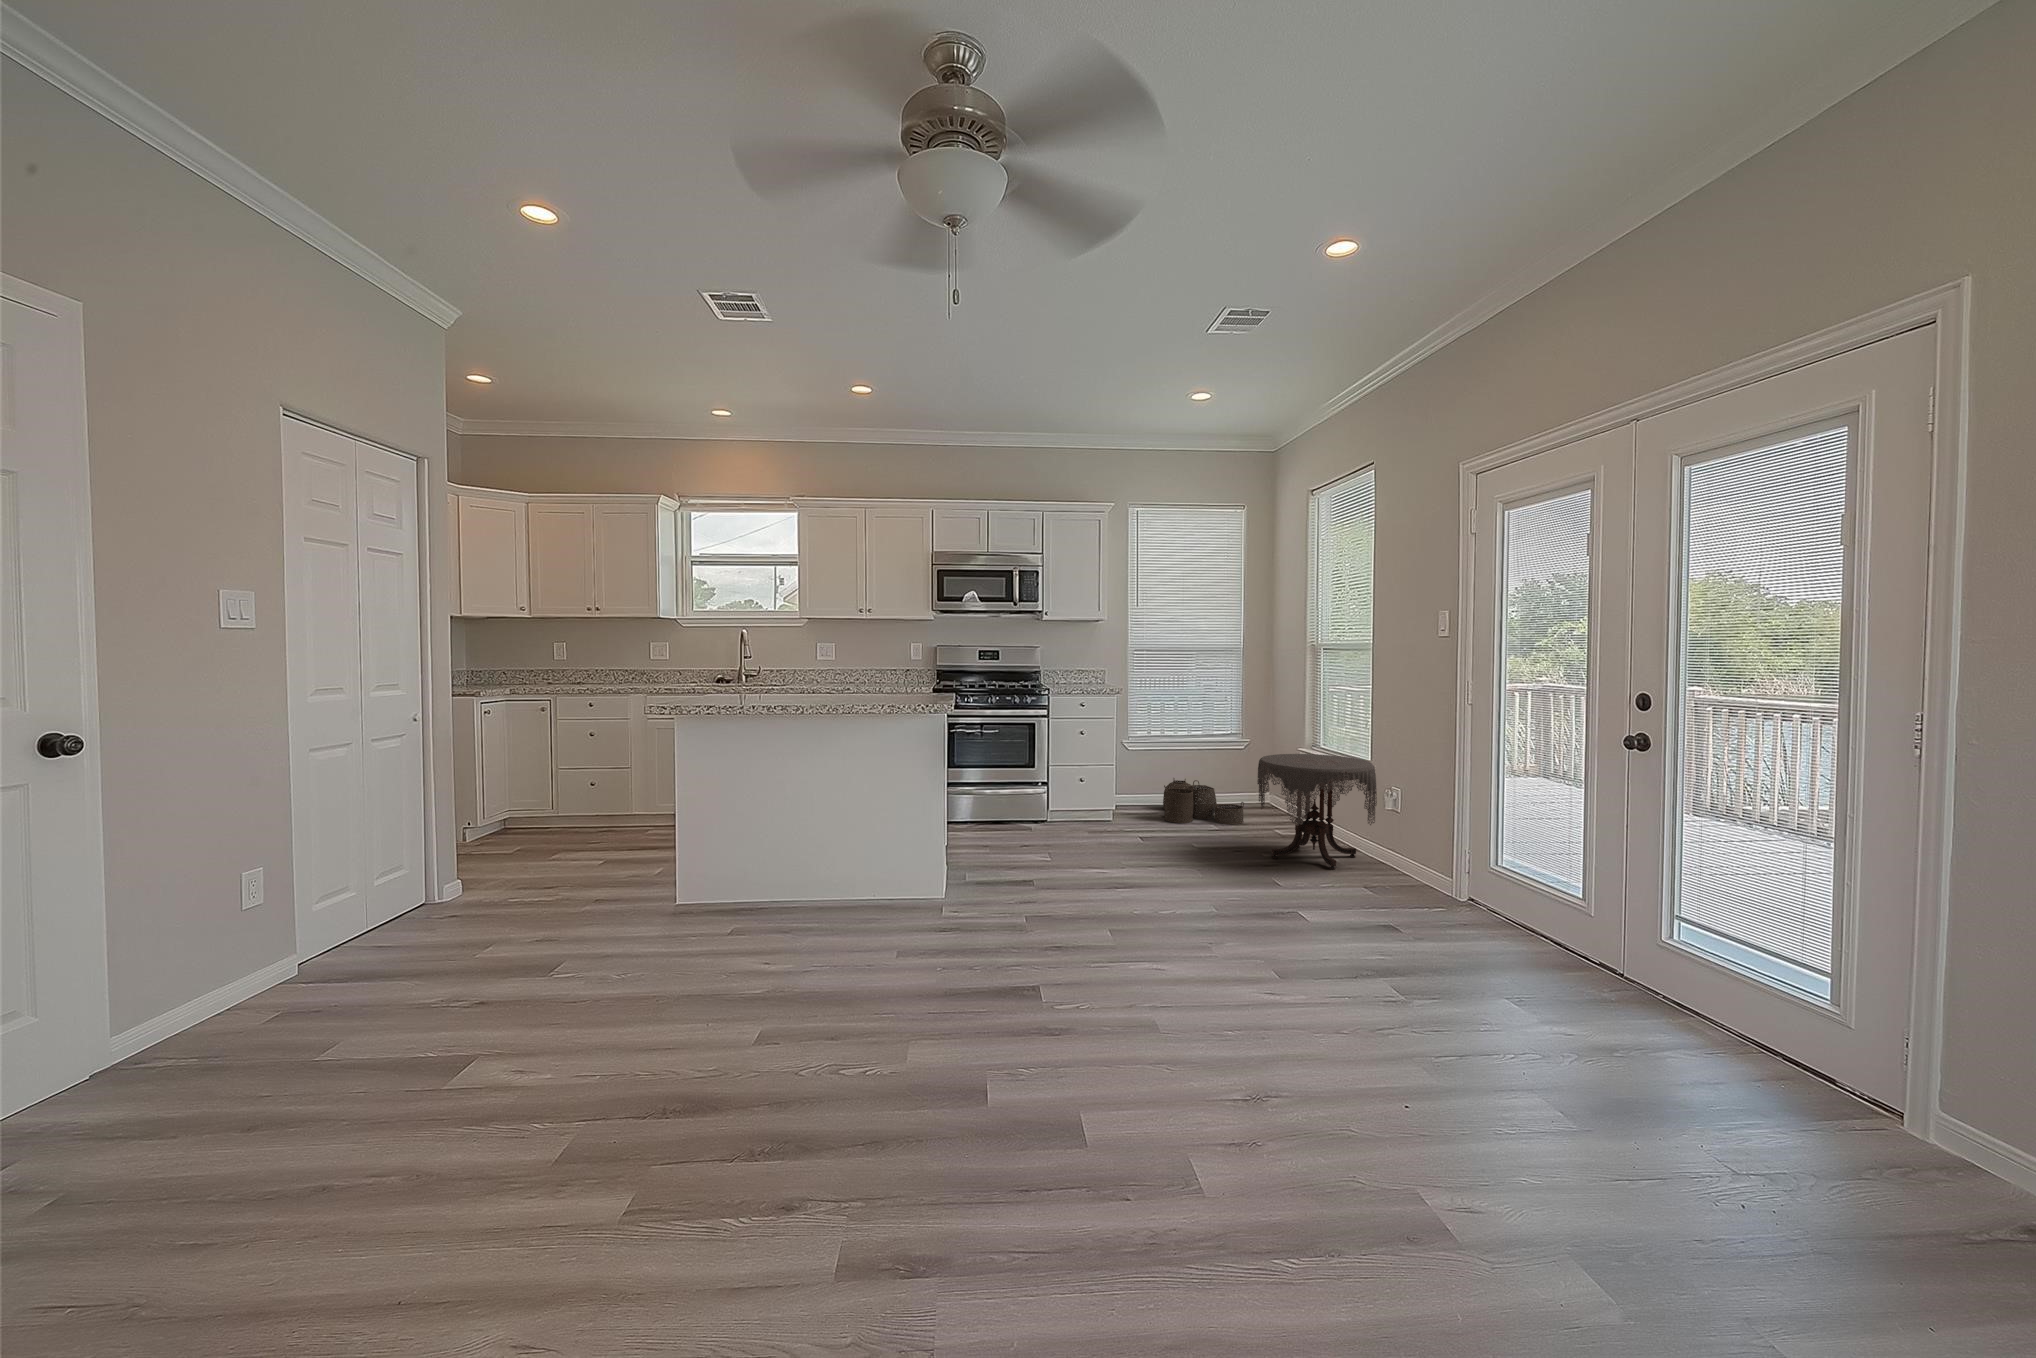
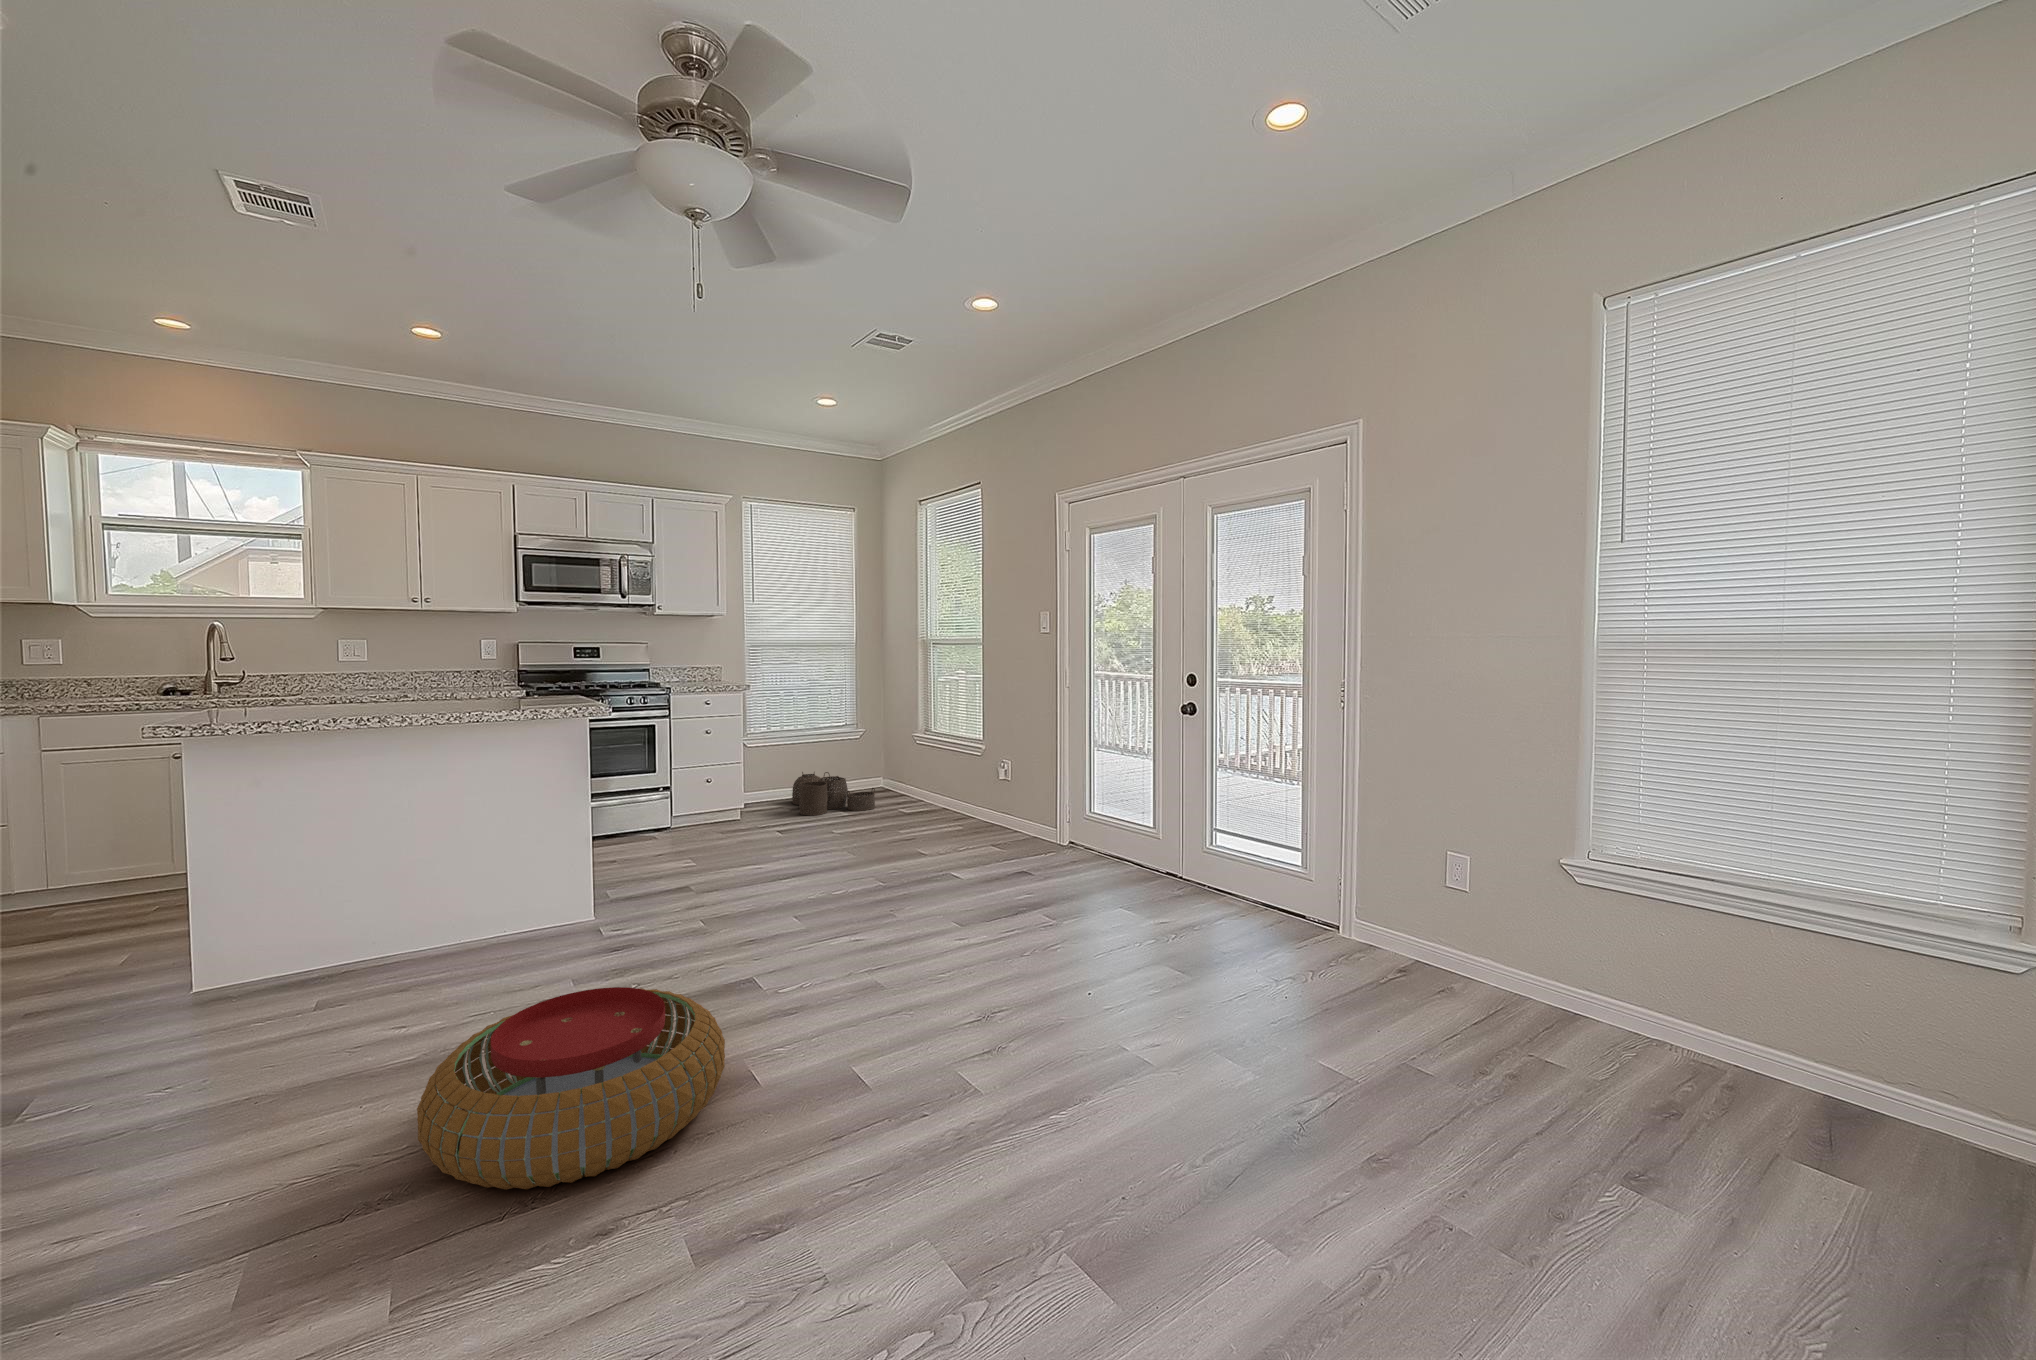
side table: present [1257,754,1377,869] -> none [898,738,998,838]
pouf: none [697,963,962,1151] -> present [417,987,725,1190]

